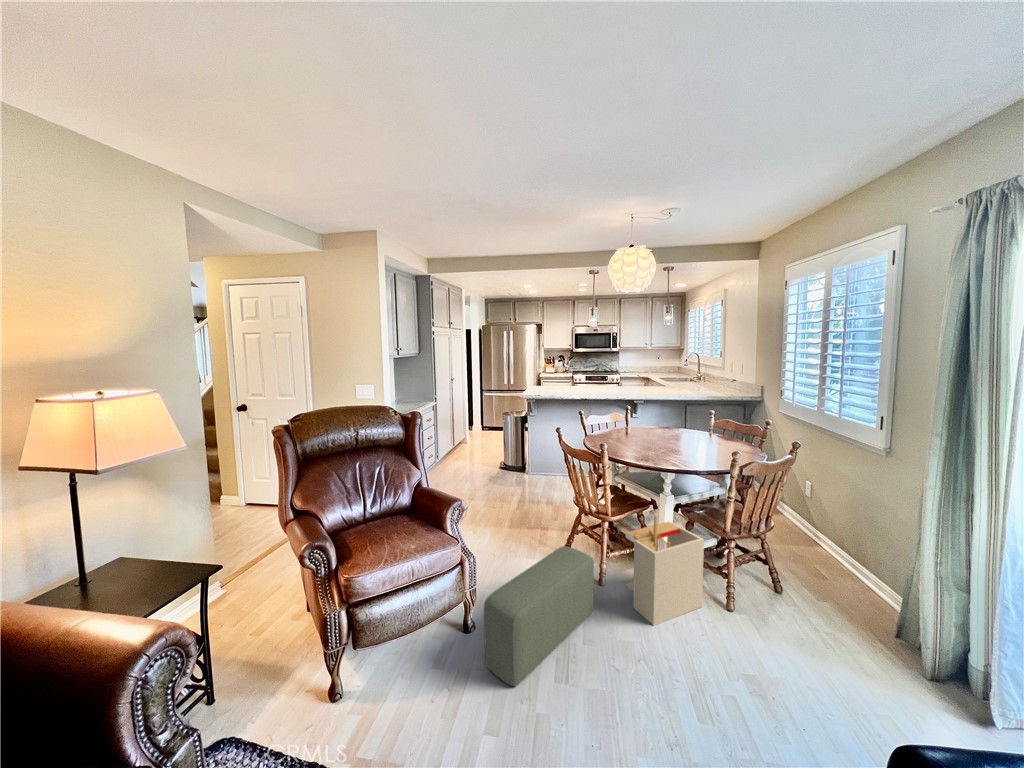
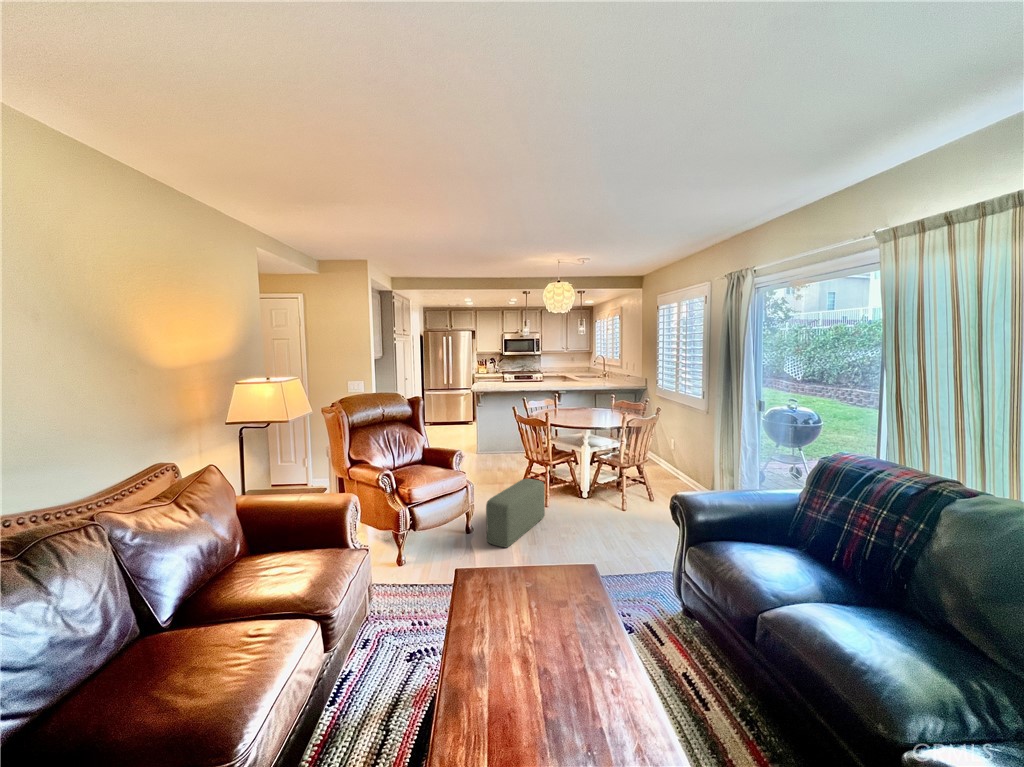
storage bin: present [626,515,704,626] -> none [562,455,608,519]

